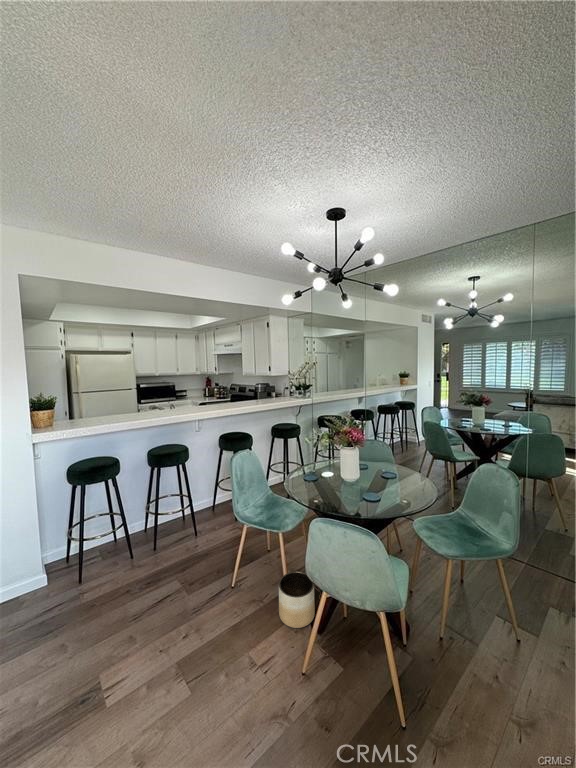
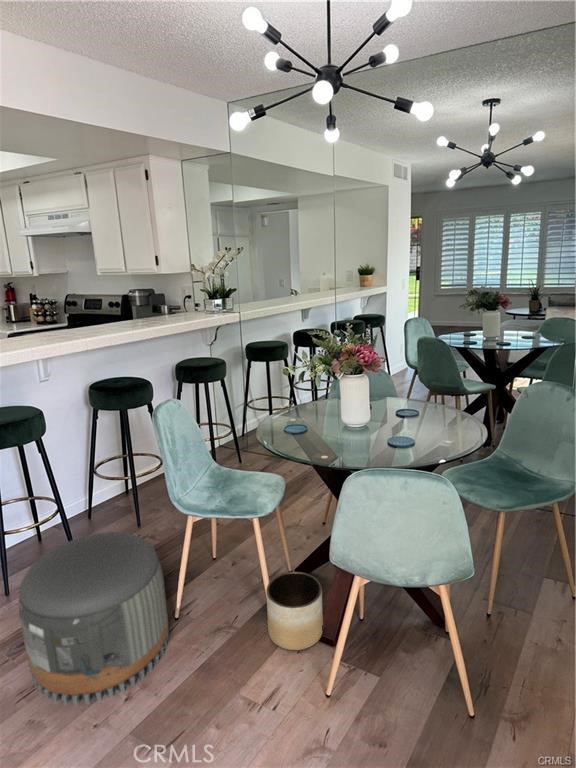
pouf: none [145,524,225,627] -> present [19,532,169,705]

